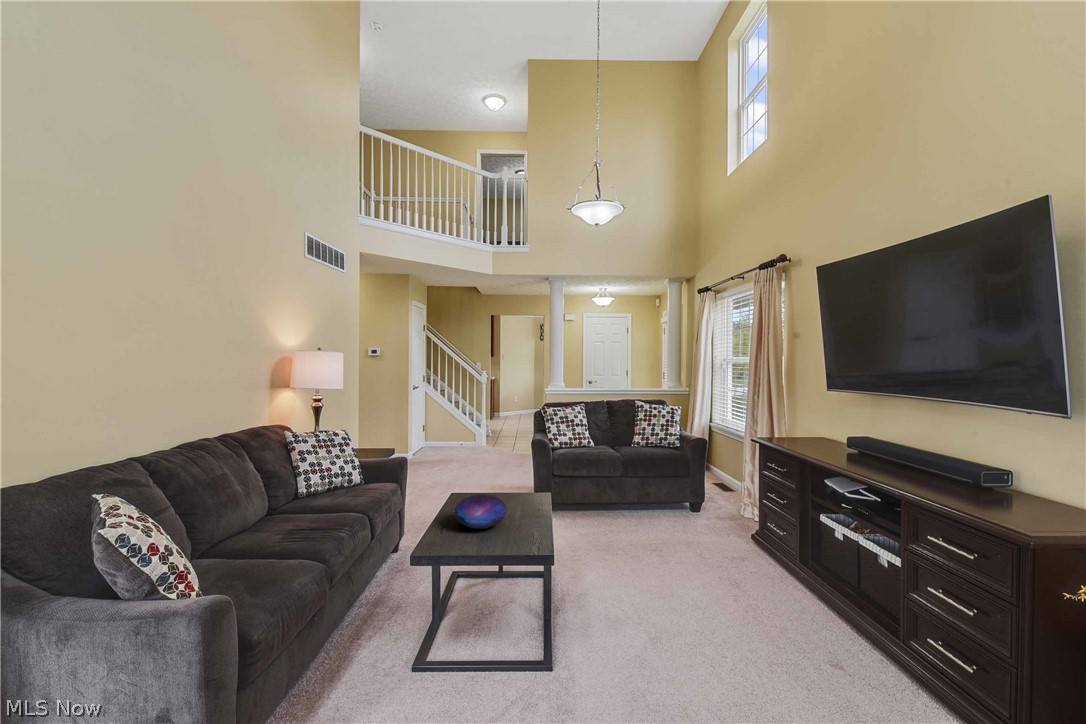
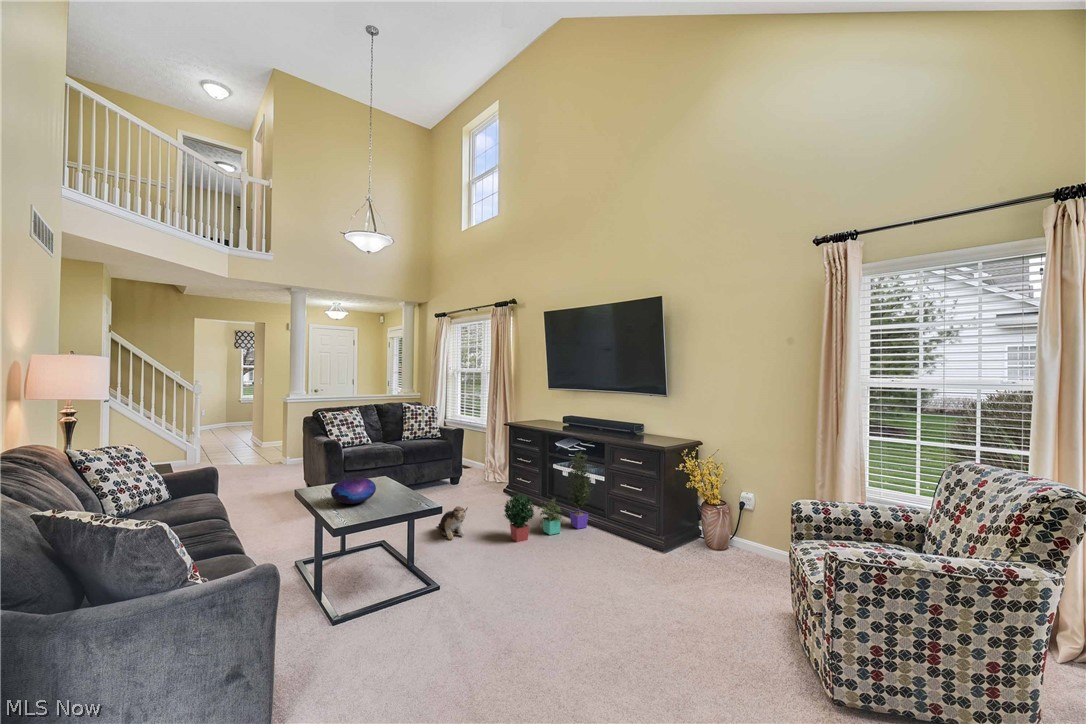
potted plant: none [703,507,887,646] -> present [504,451,594,542]
plush toy: none [623,554,652,598] -> present [439,506,468,540]

